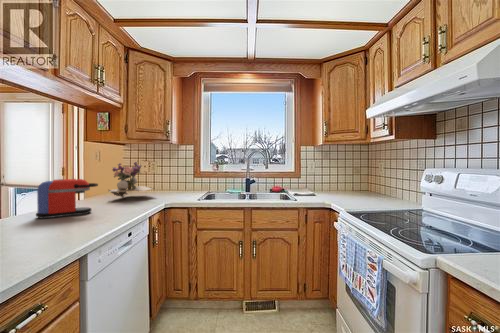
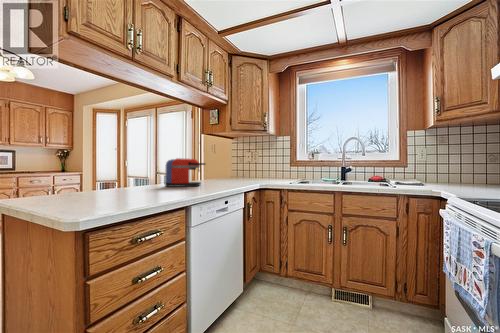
flower arrangement: present [109,162,153,198] -> none [217,151,253,180]

